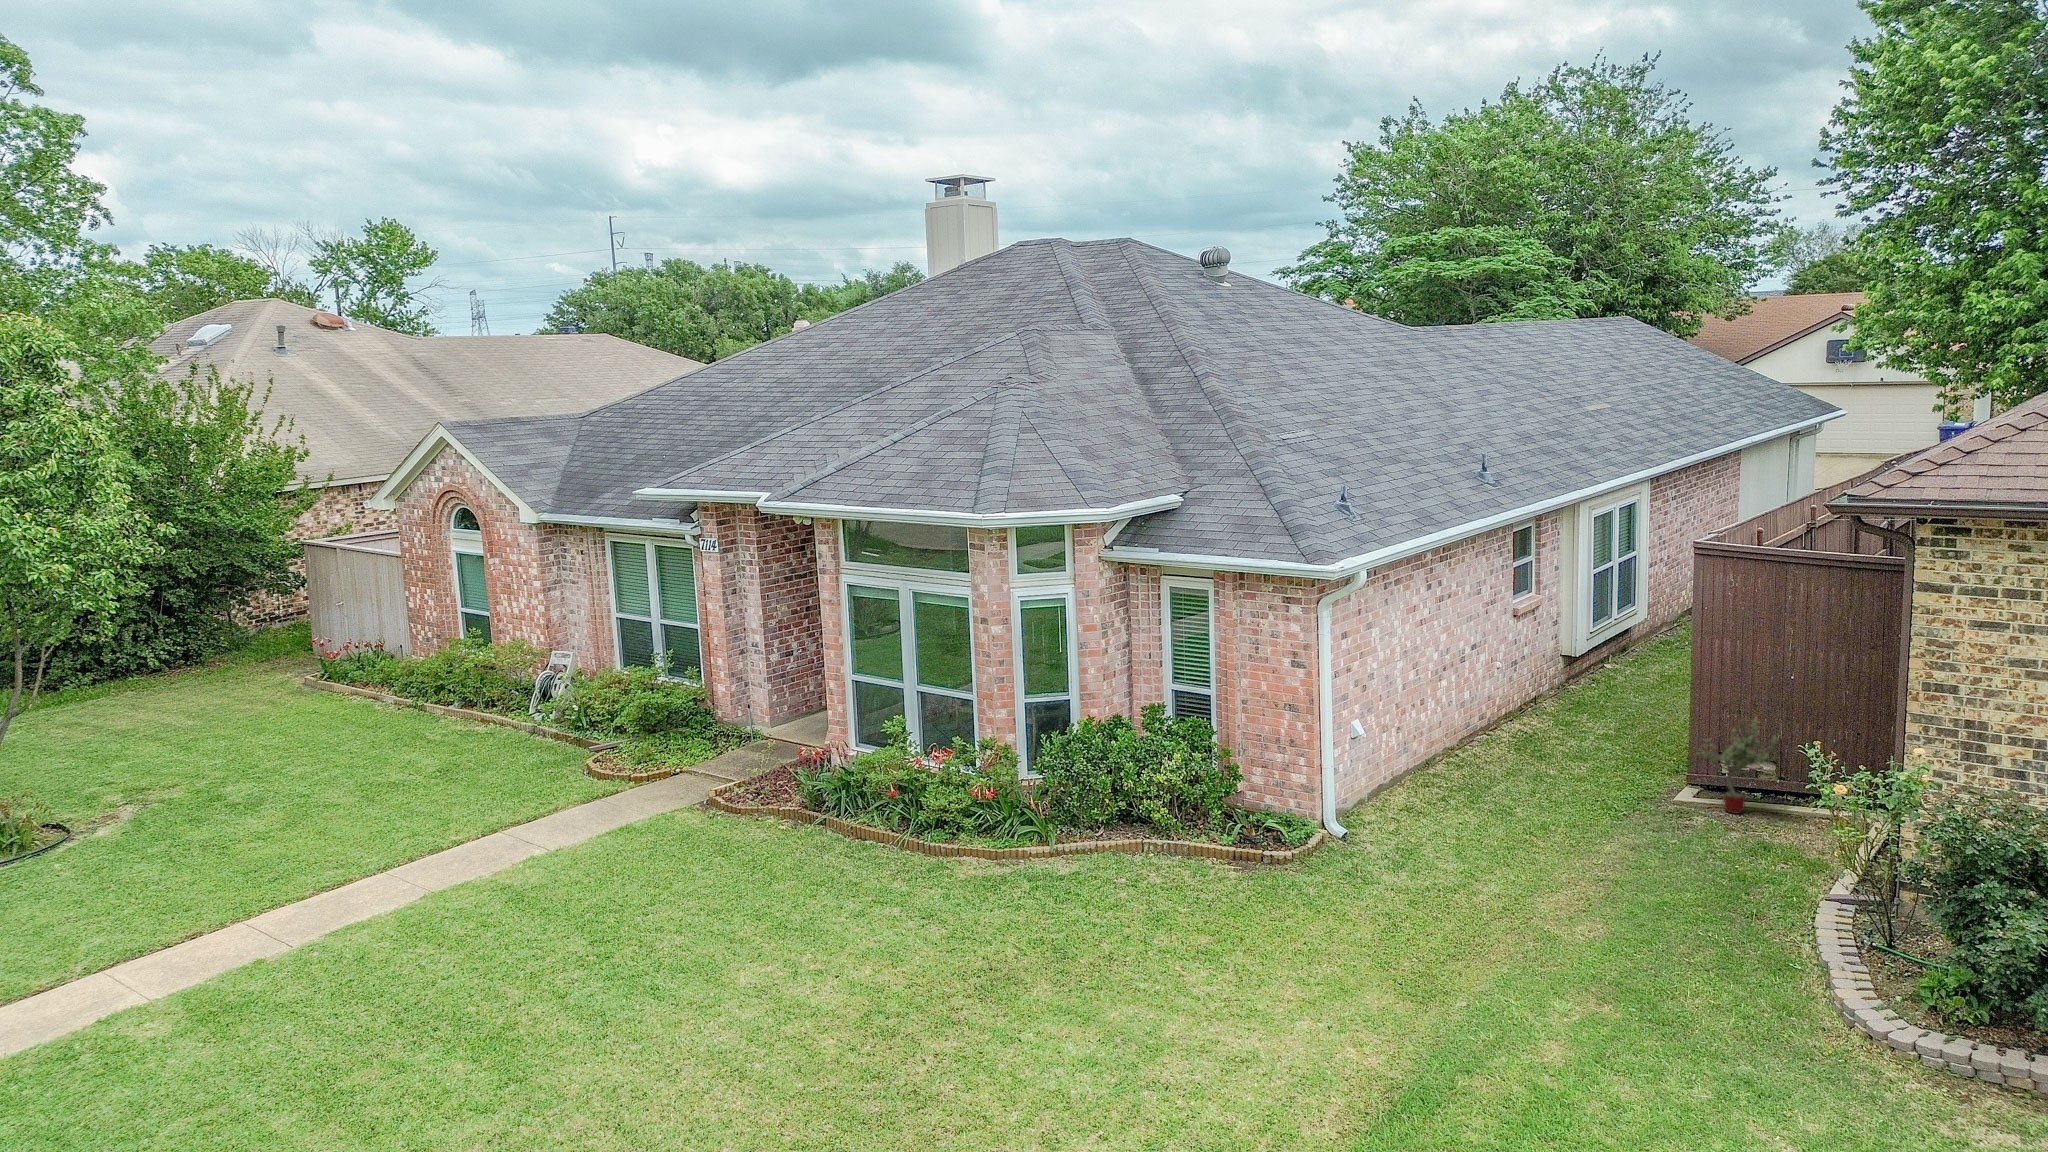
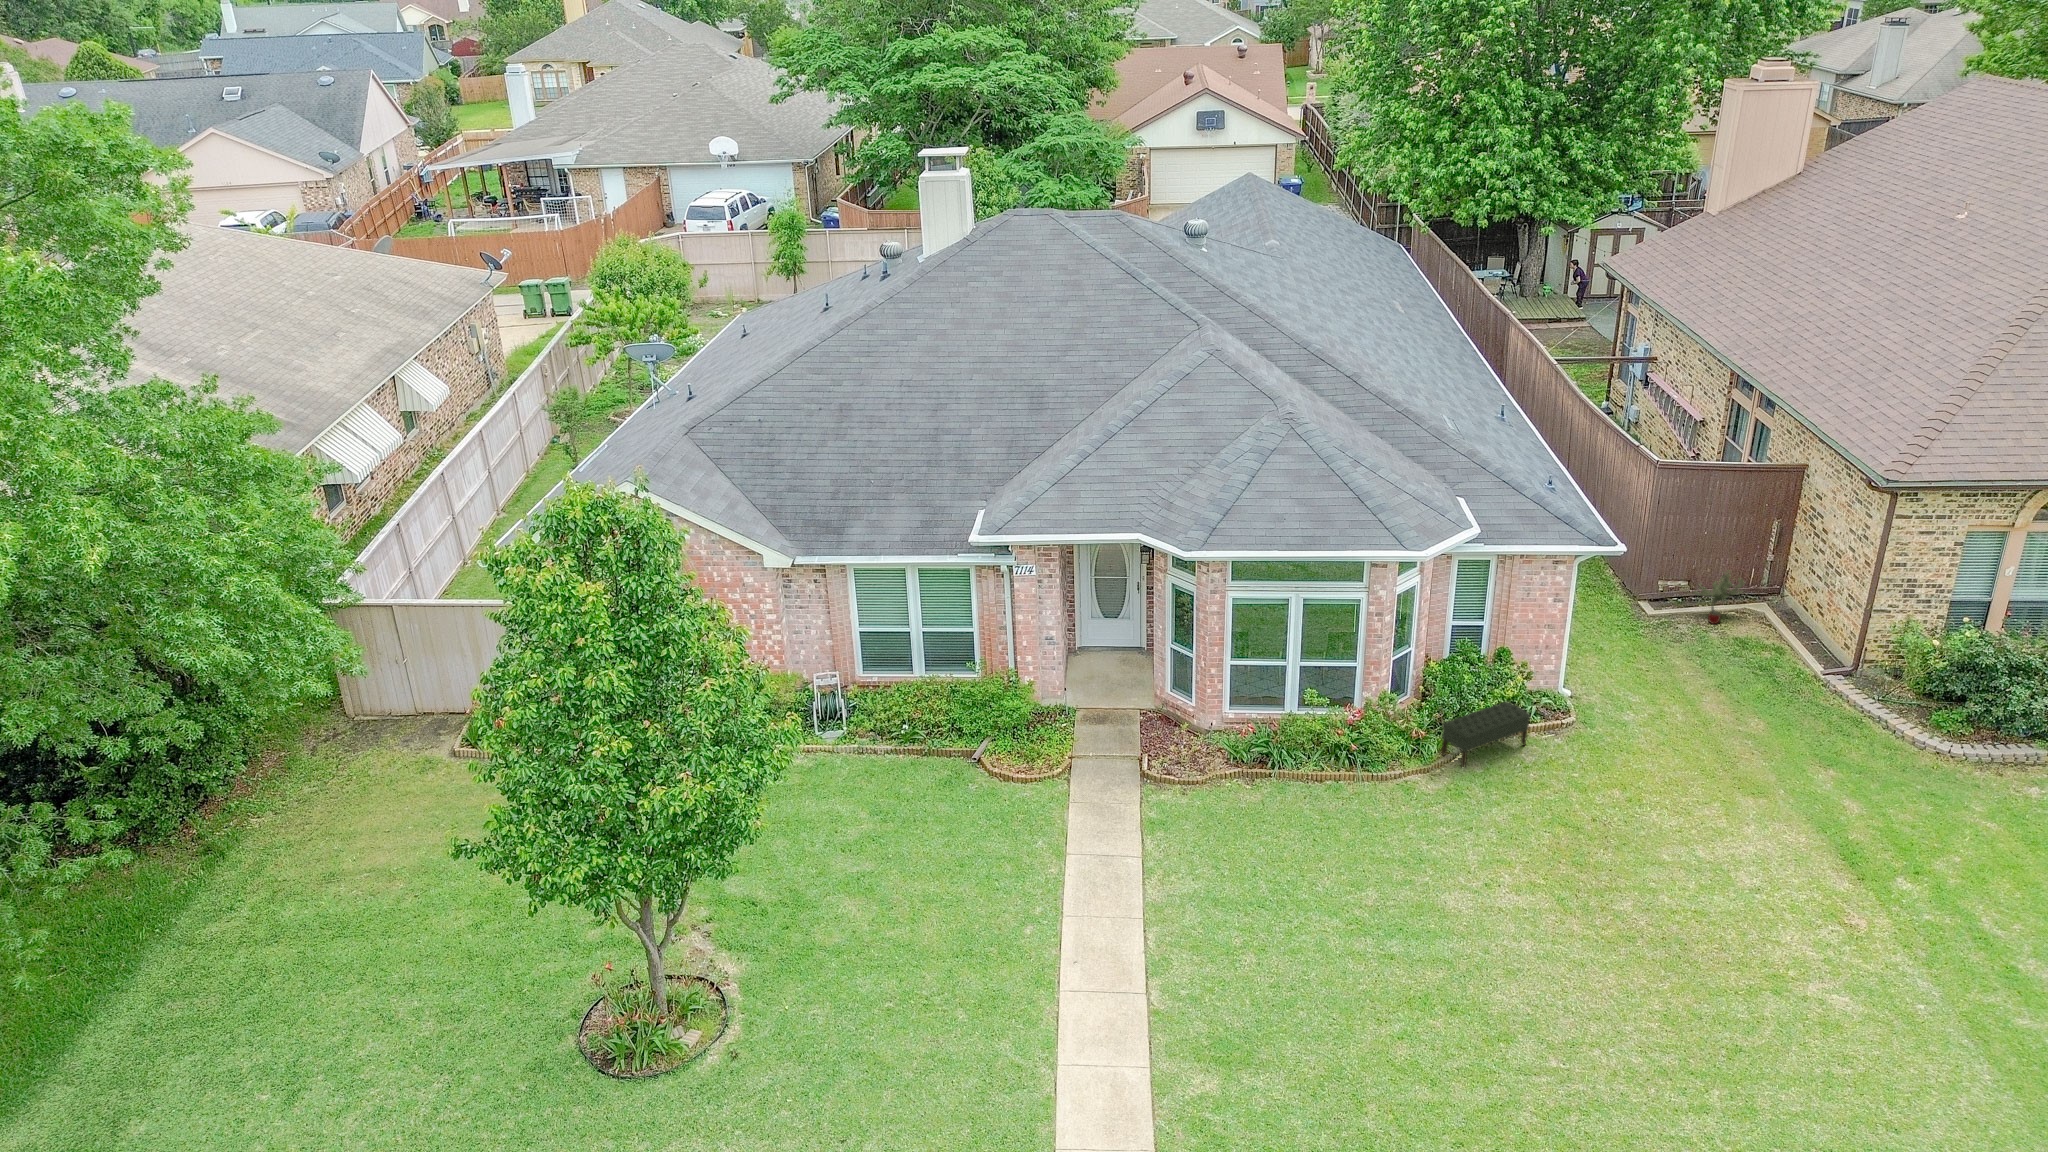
bench: none [1024,794,1158,865] -> present [1442,701,1531,768]

